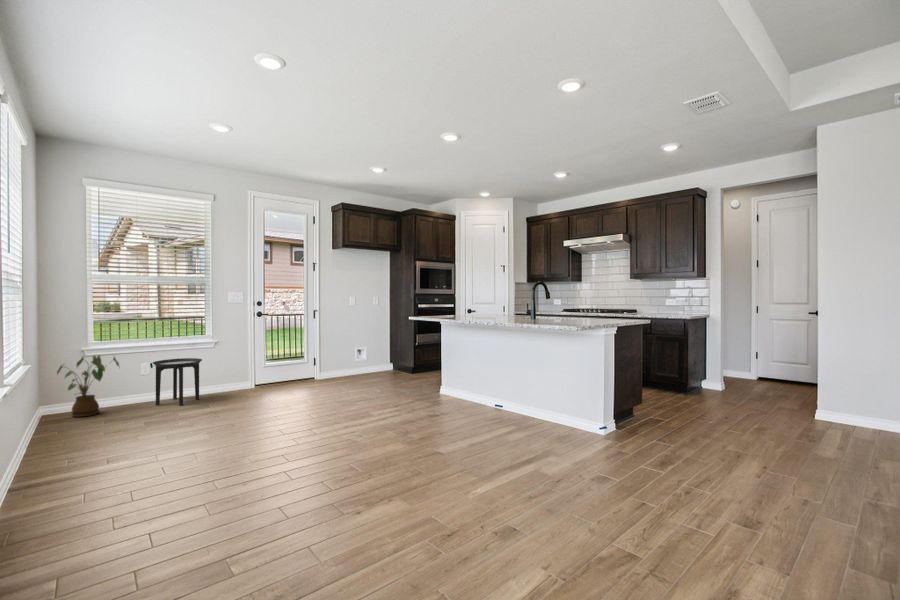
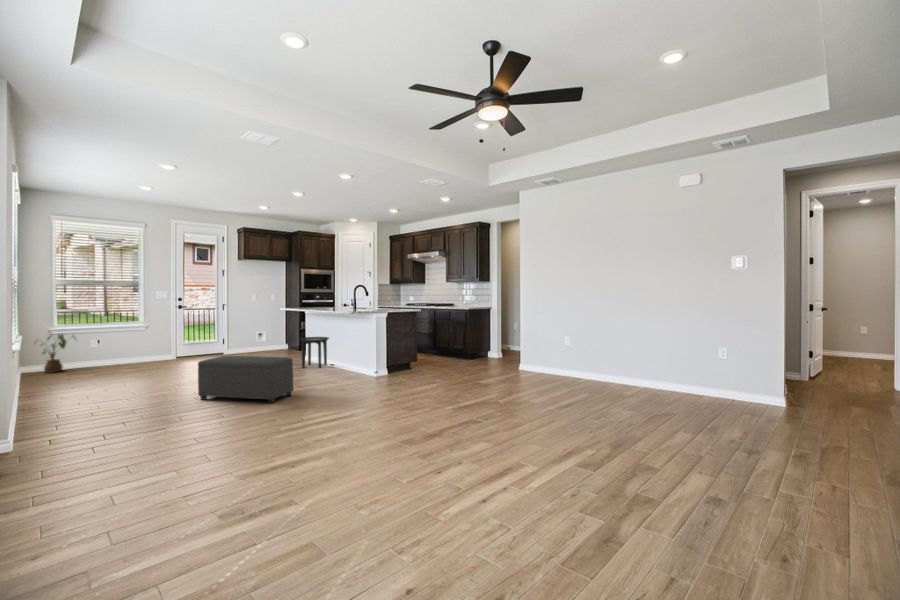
side table: present [153,358,202,405] -> present [300,337,329,368]
ottoman: none [352,414,532,536] -> present [198,356,293,403]

